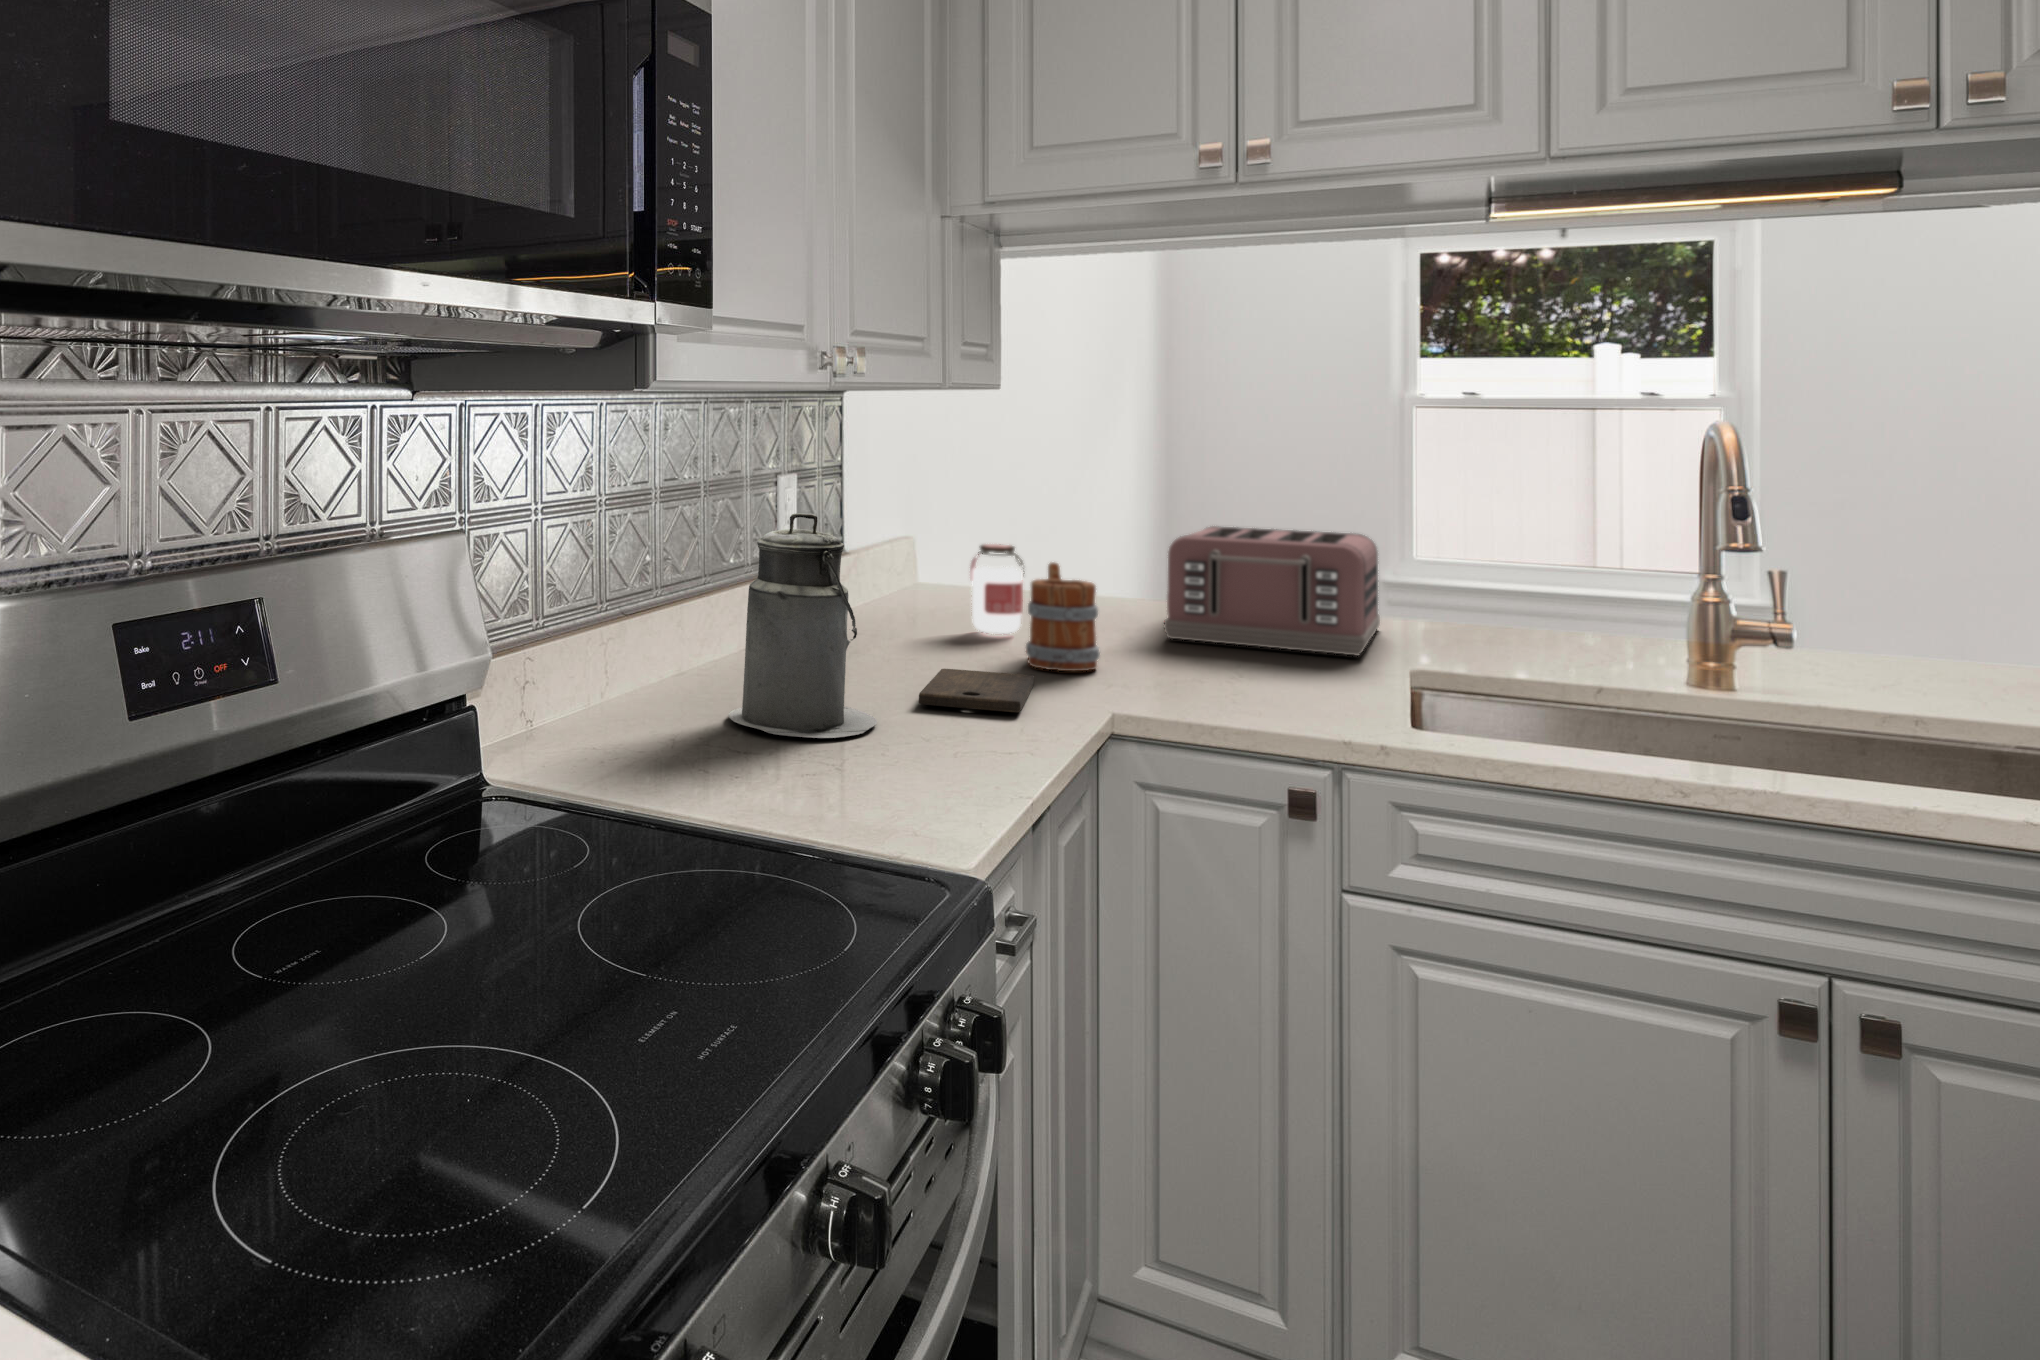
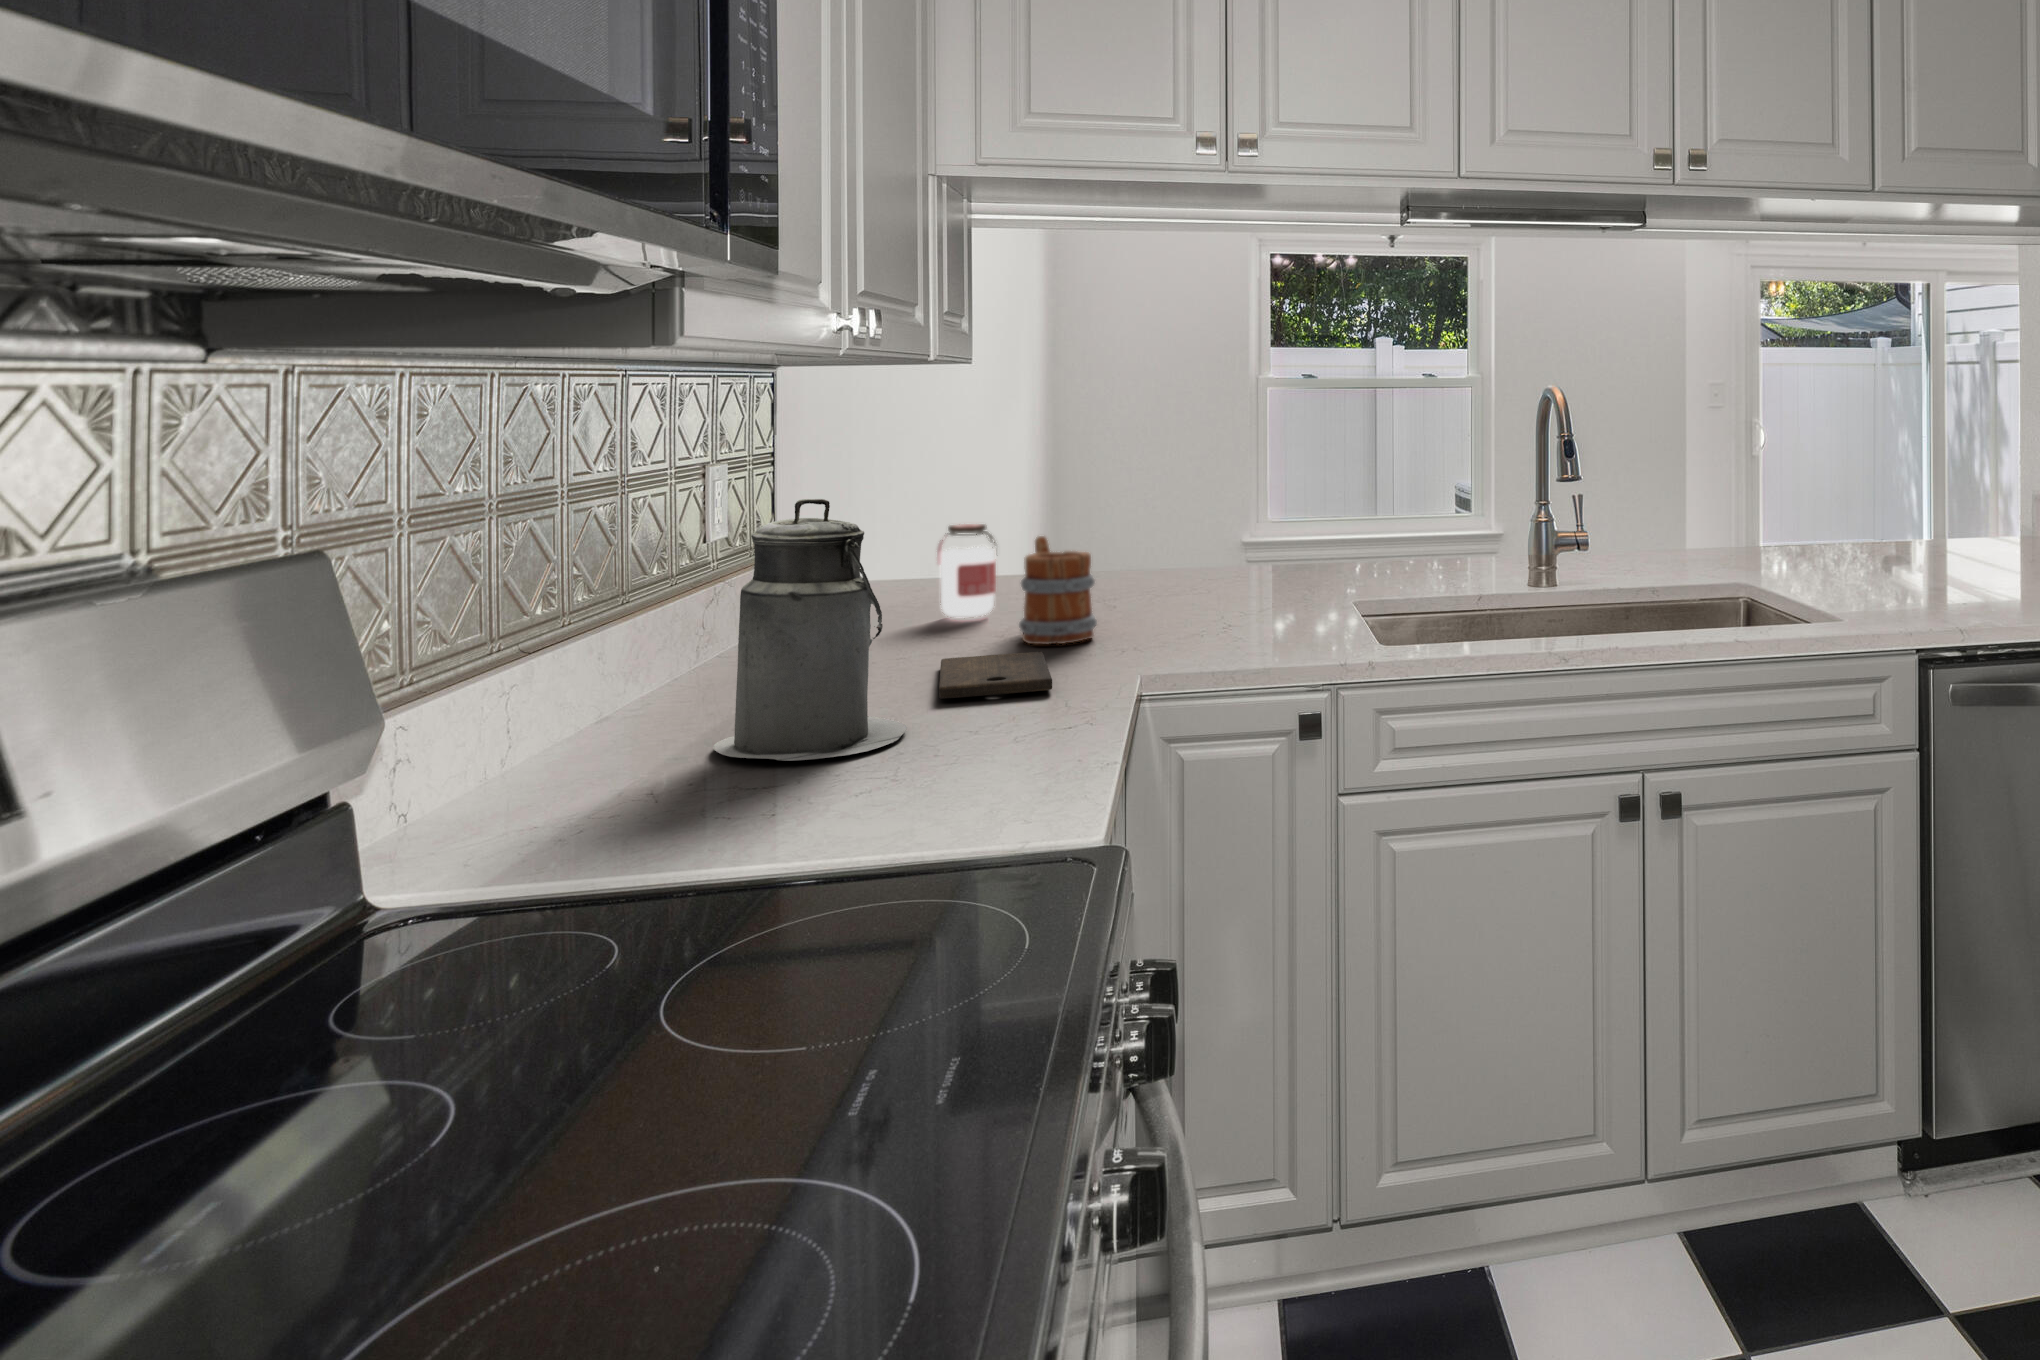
toaster: present [1164,526,1380,656] -> none [1134,489,1308,600]

